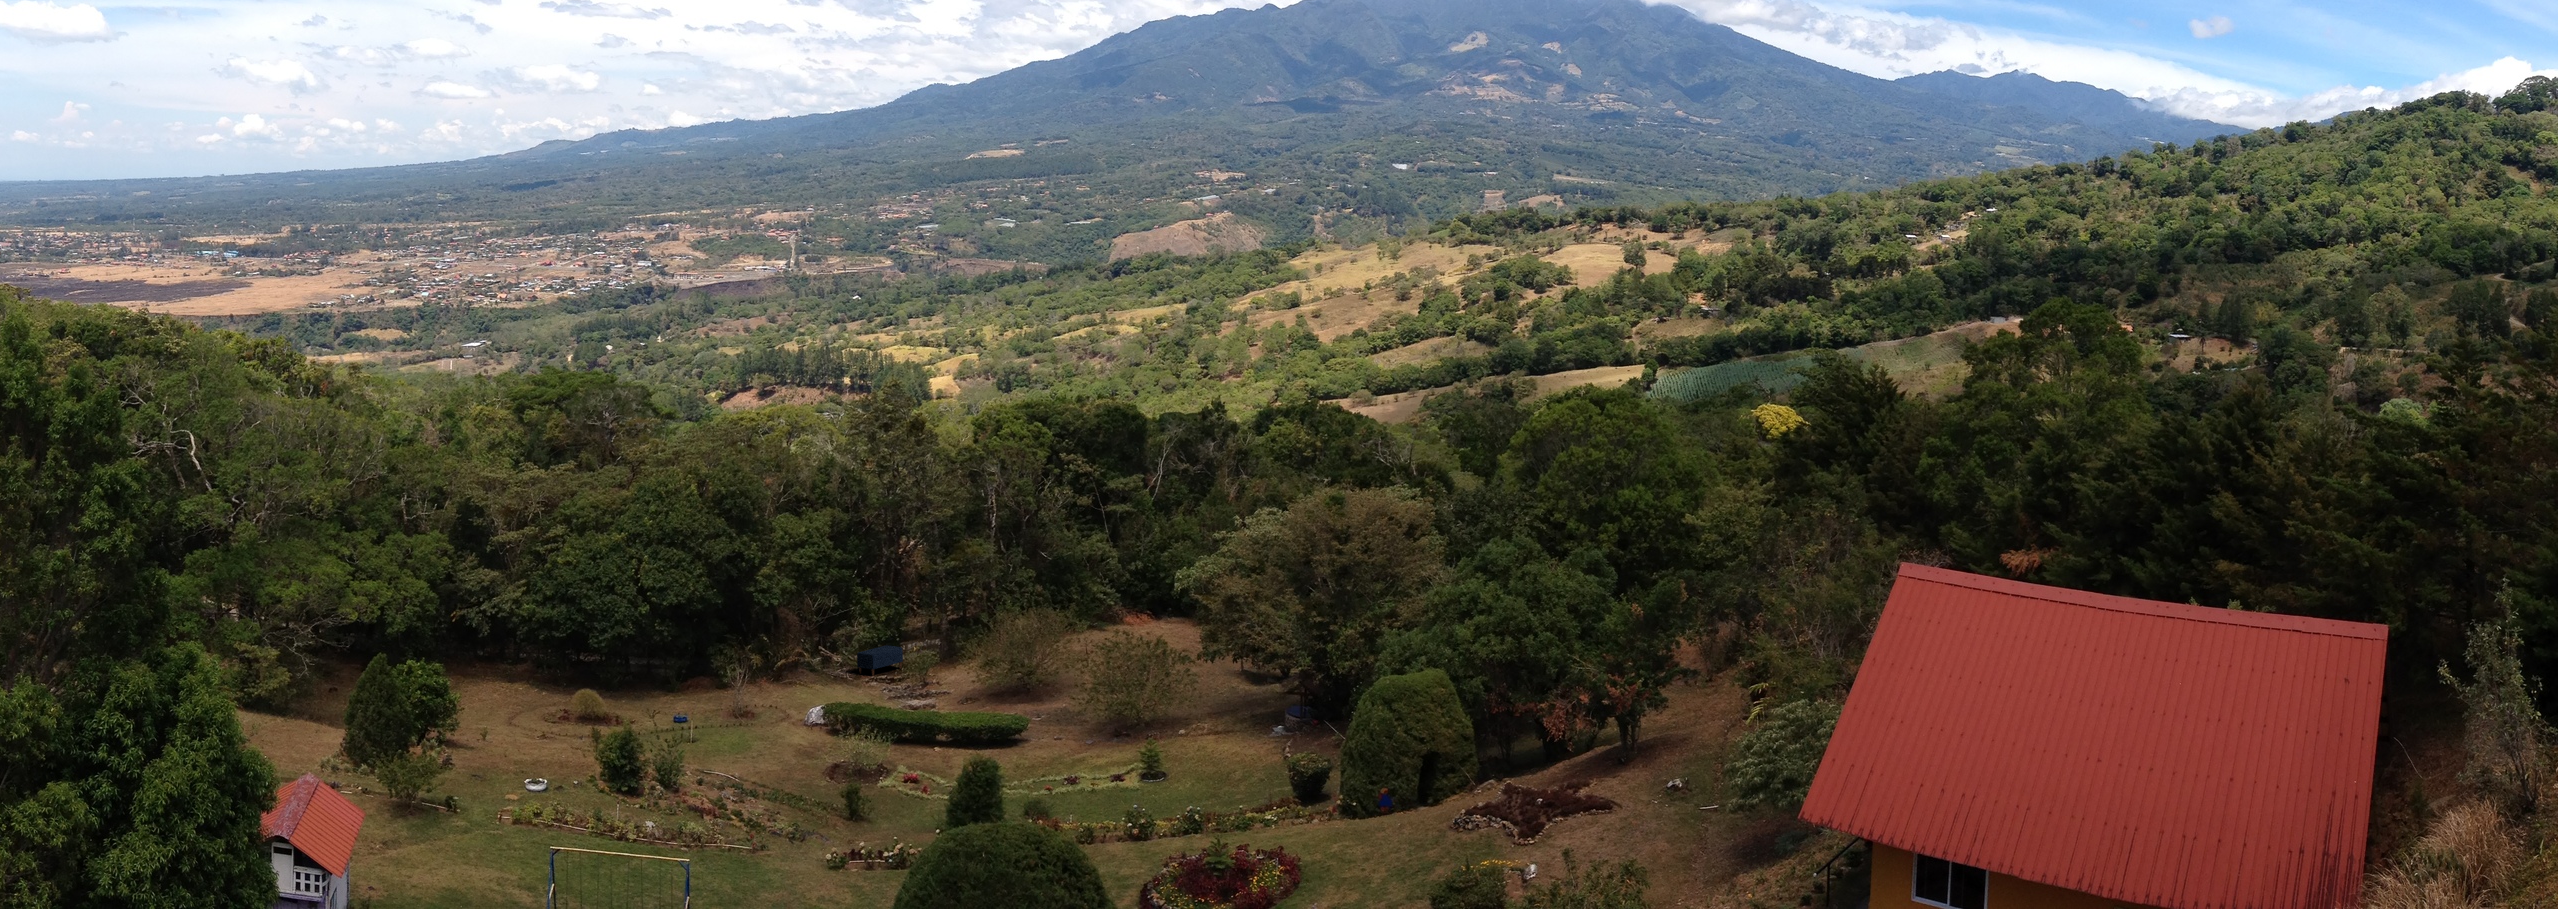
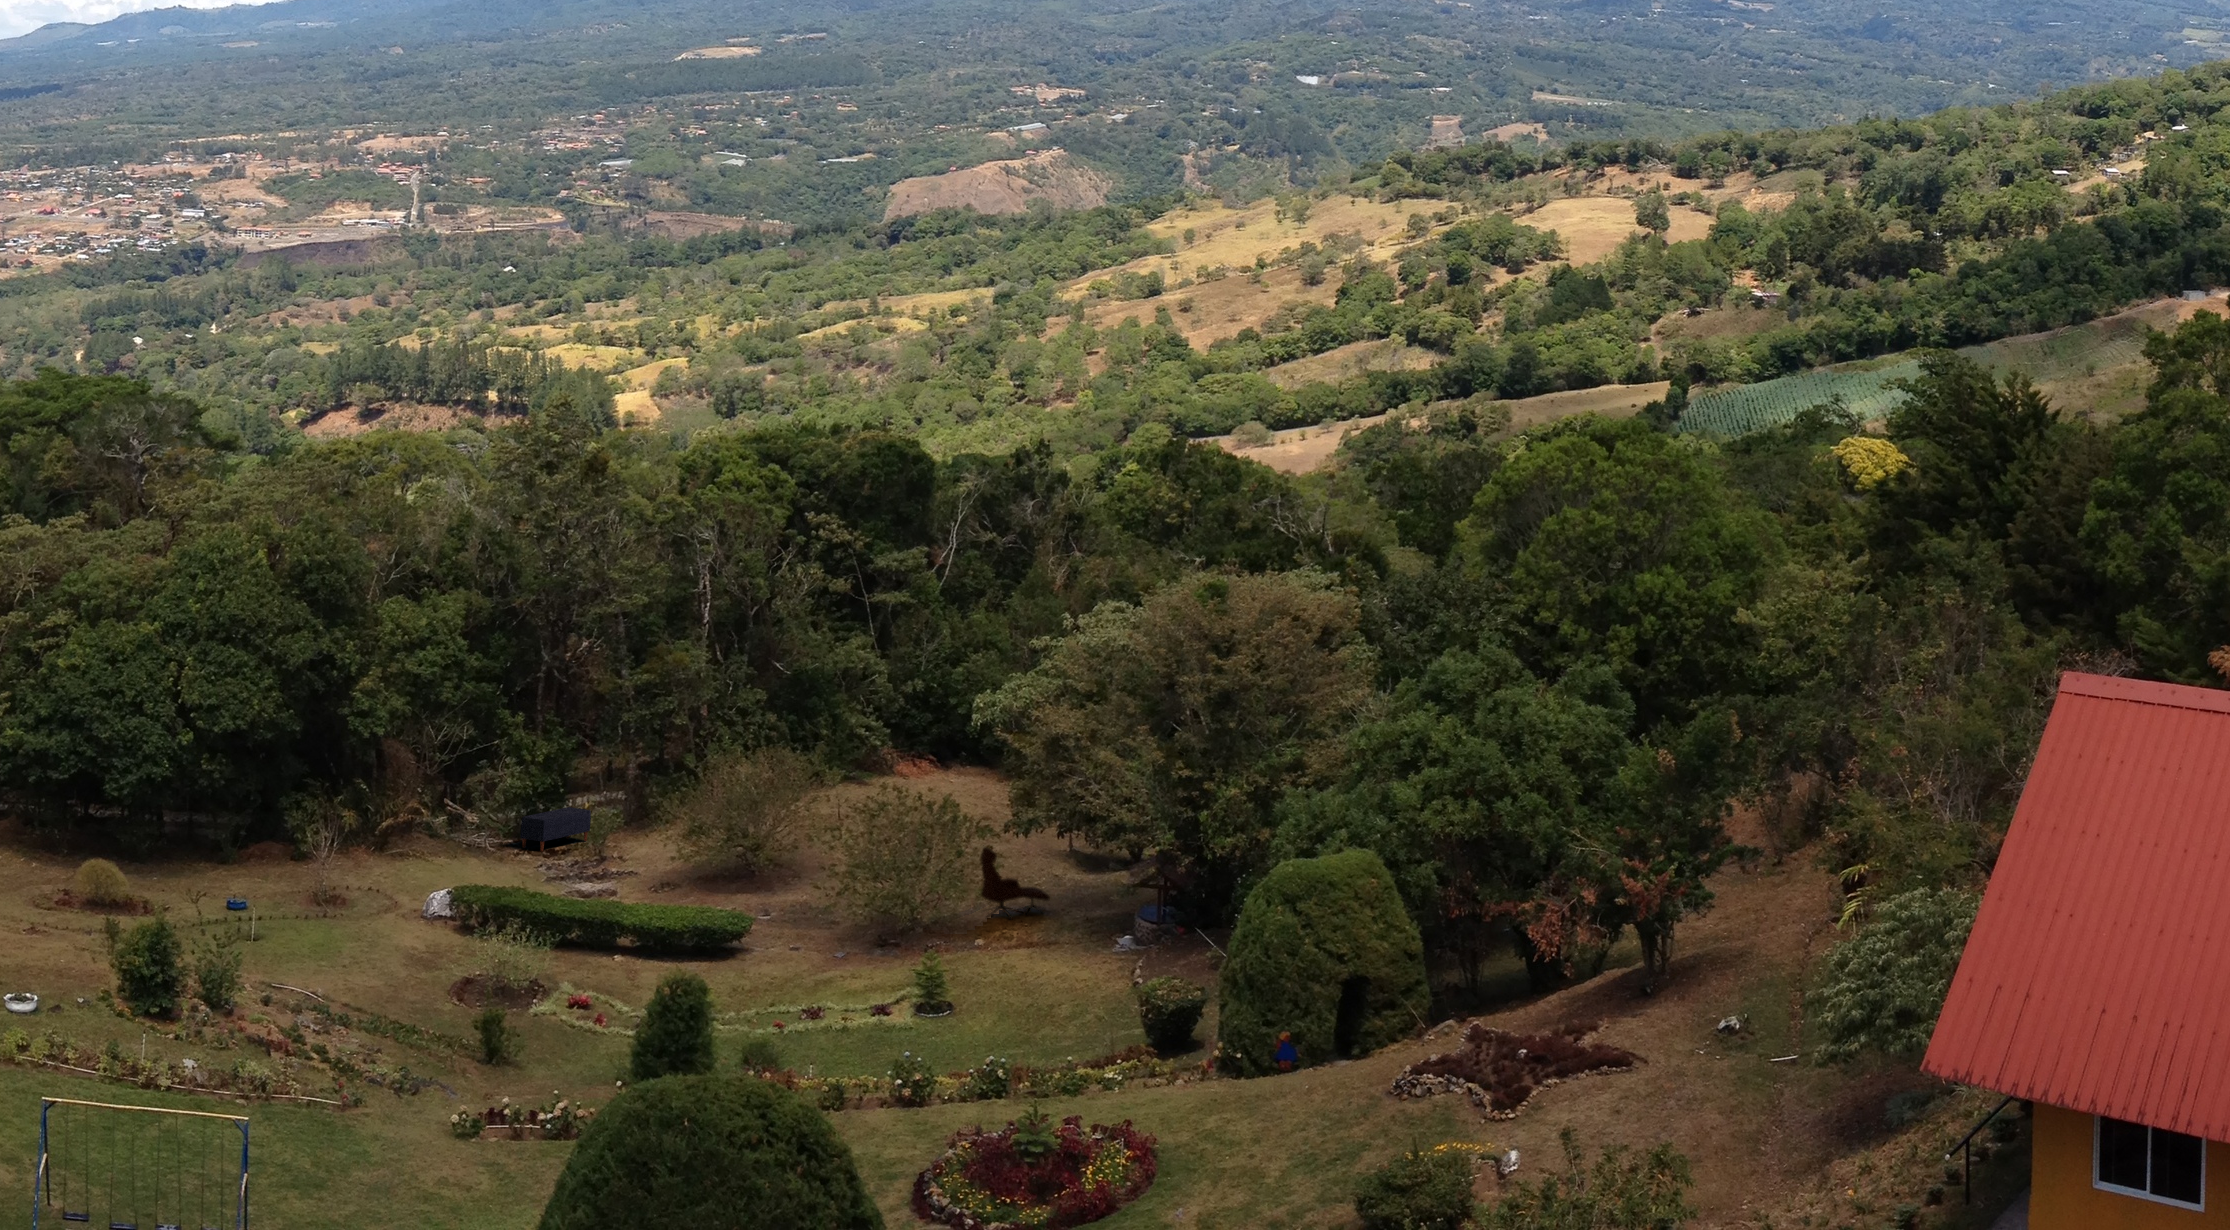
lounge chair: none [1173,669,1232,721] -> present [981,847,1050,918]

